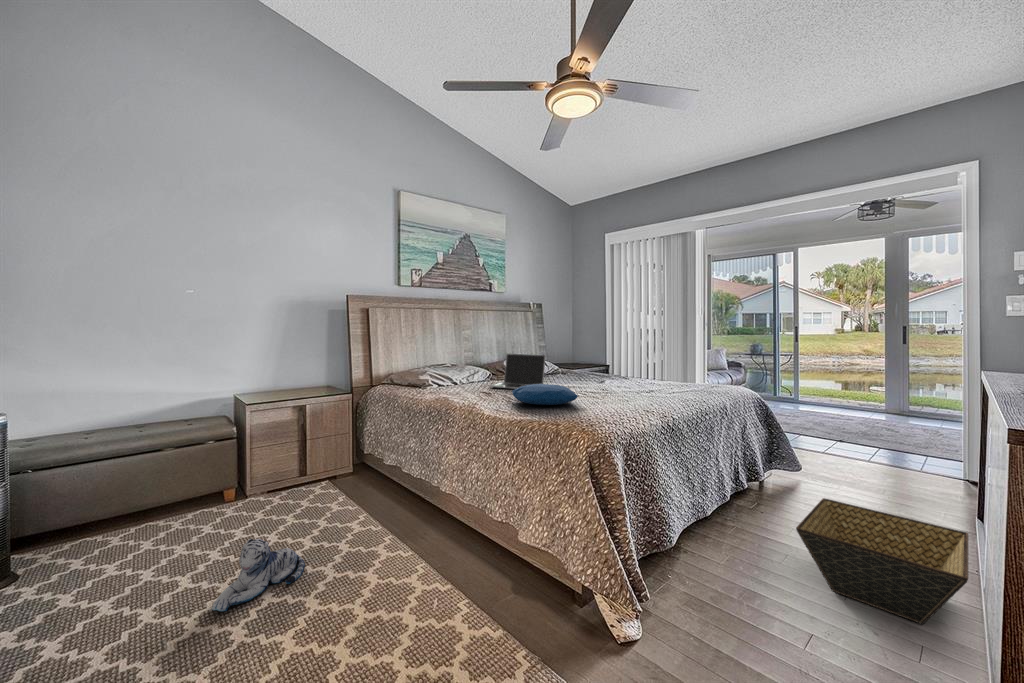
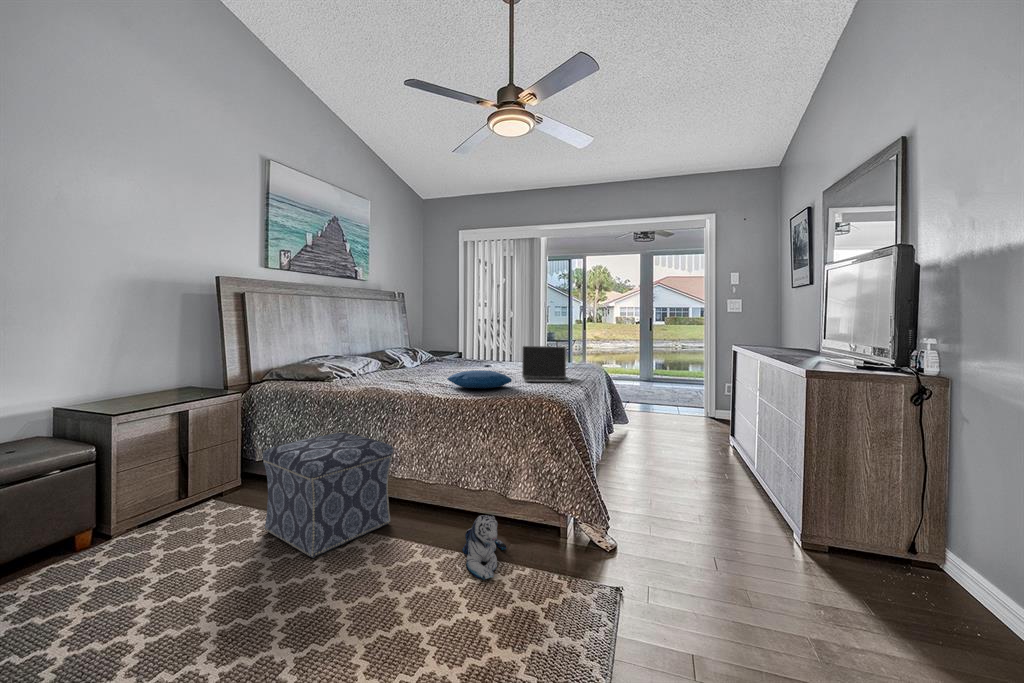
laptop: present [490,354,545,389] -> present [522,346,571,382]
ottoman: none [327,437,428,554] -> present [263,432,393,558]
basket: present [796,498,968,625] -> none [667,436,755,497]
plush toy: present [212,539,305,611] -> present [462,515,506,580]

